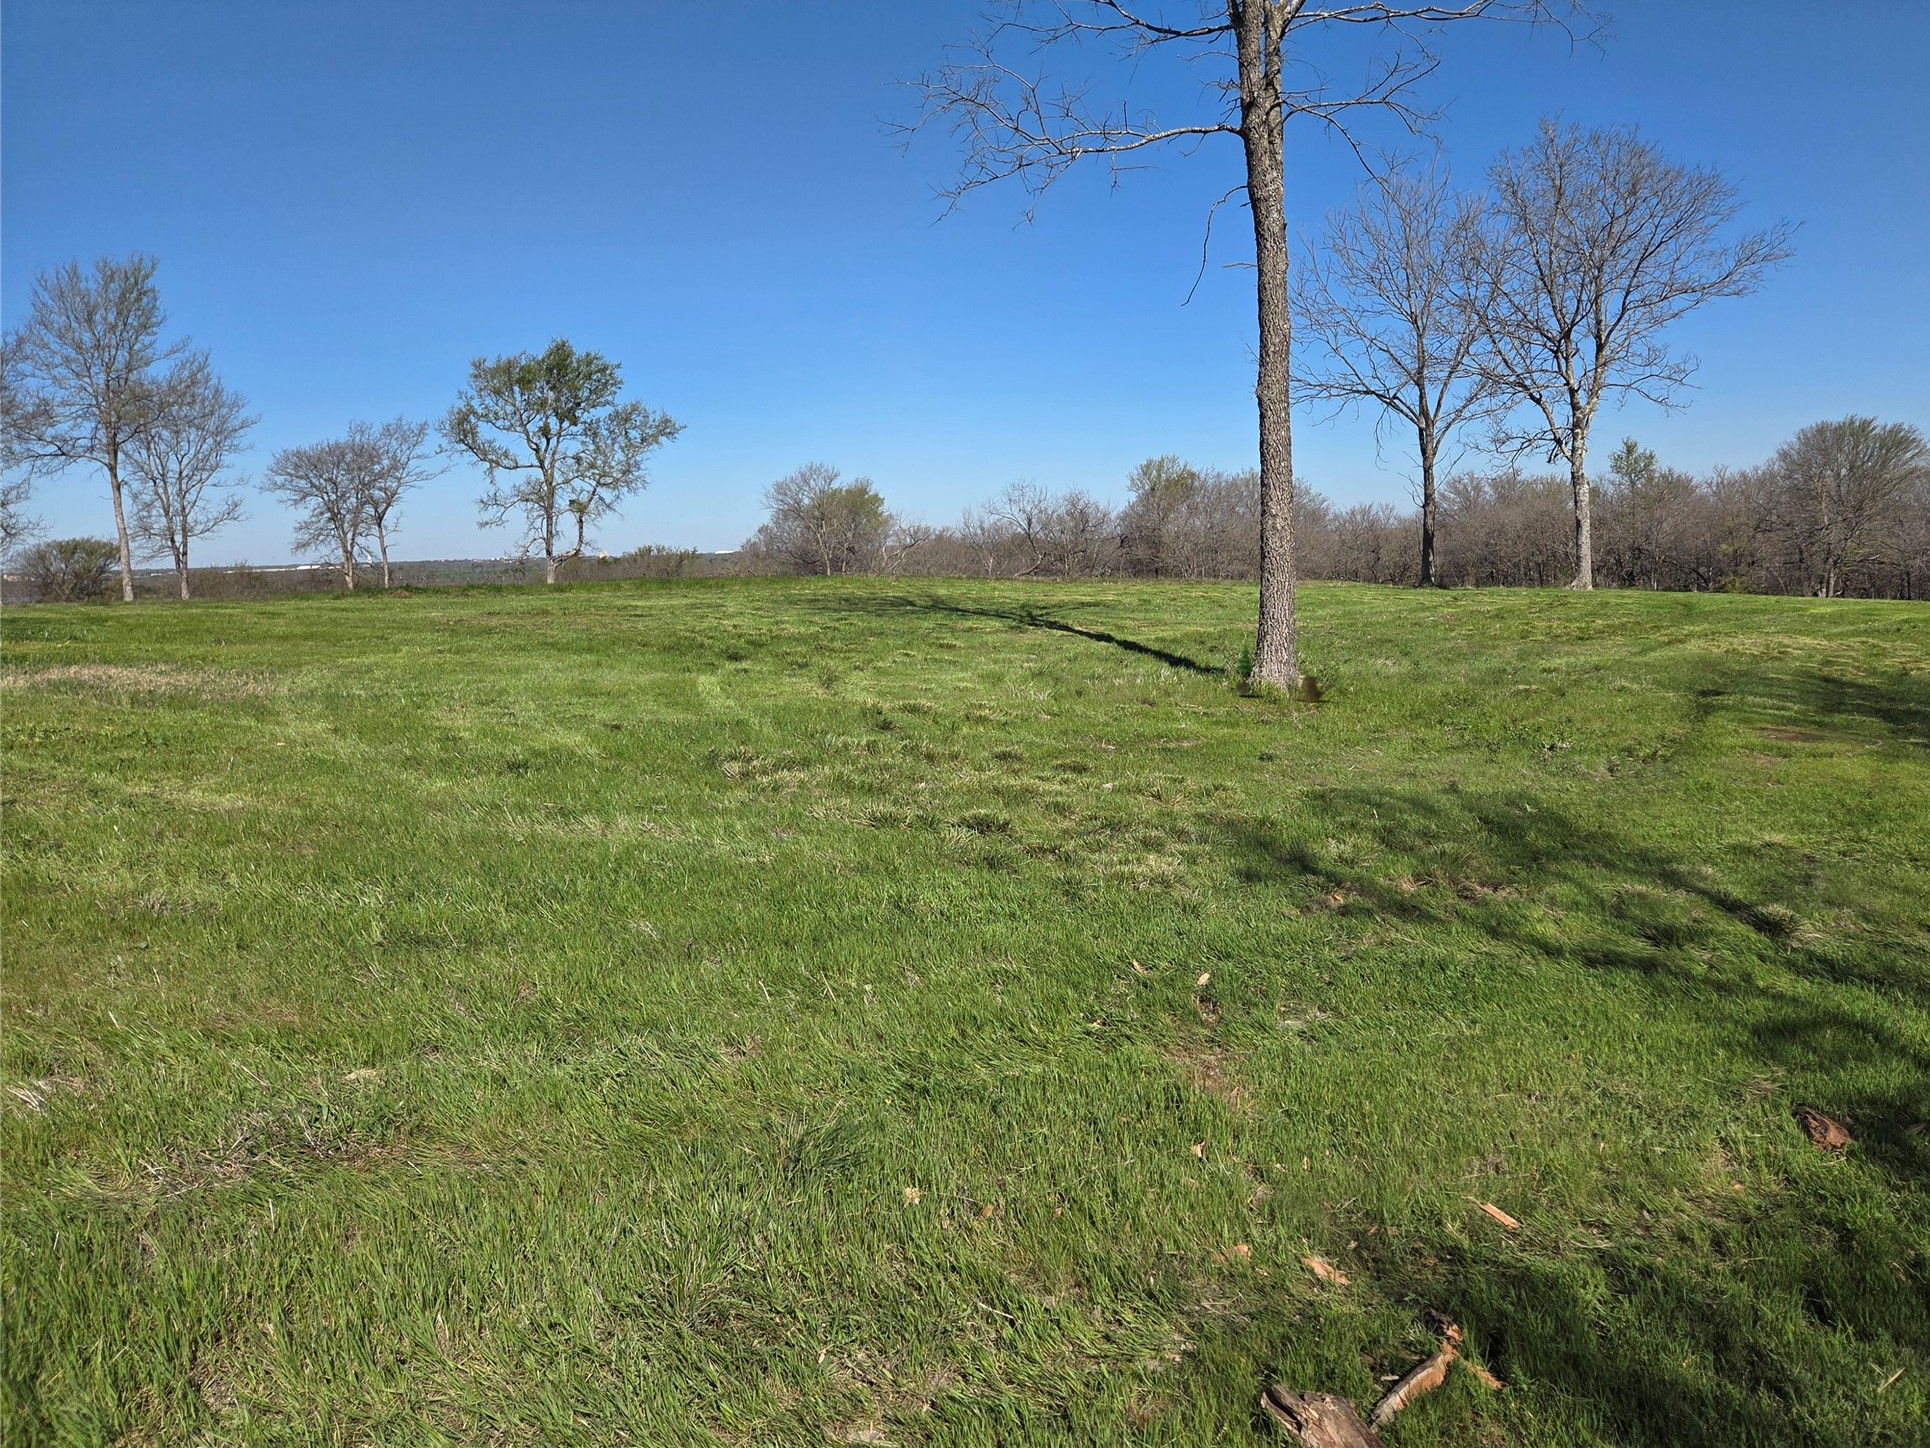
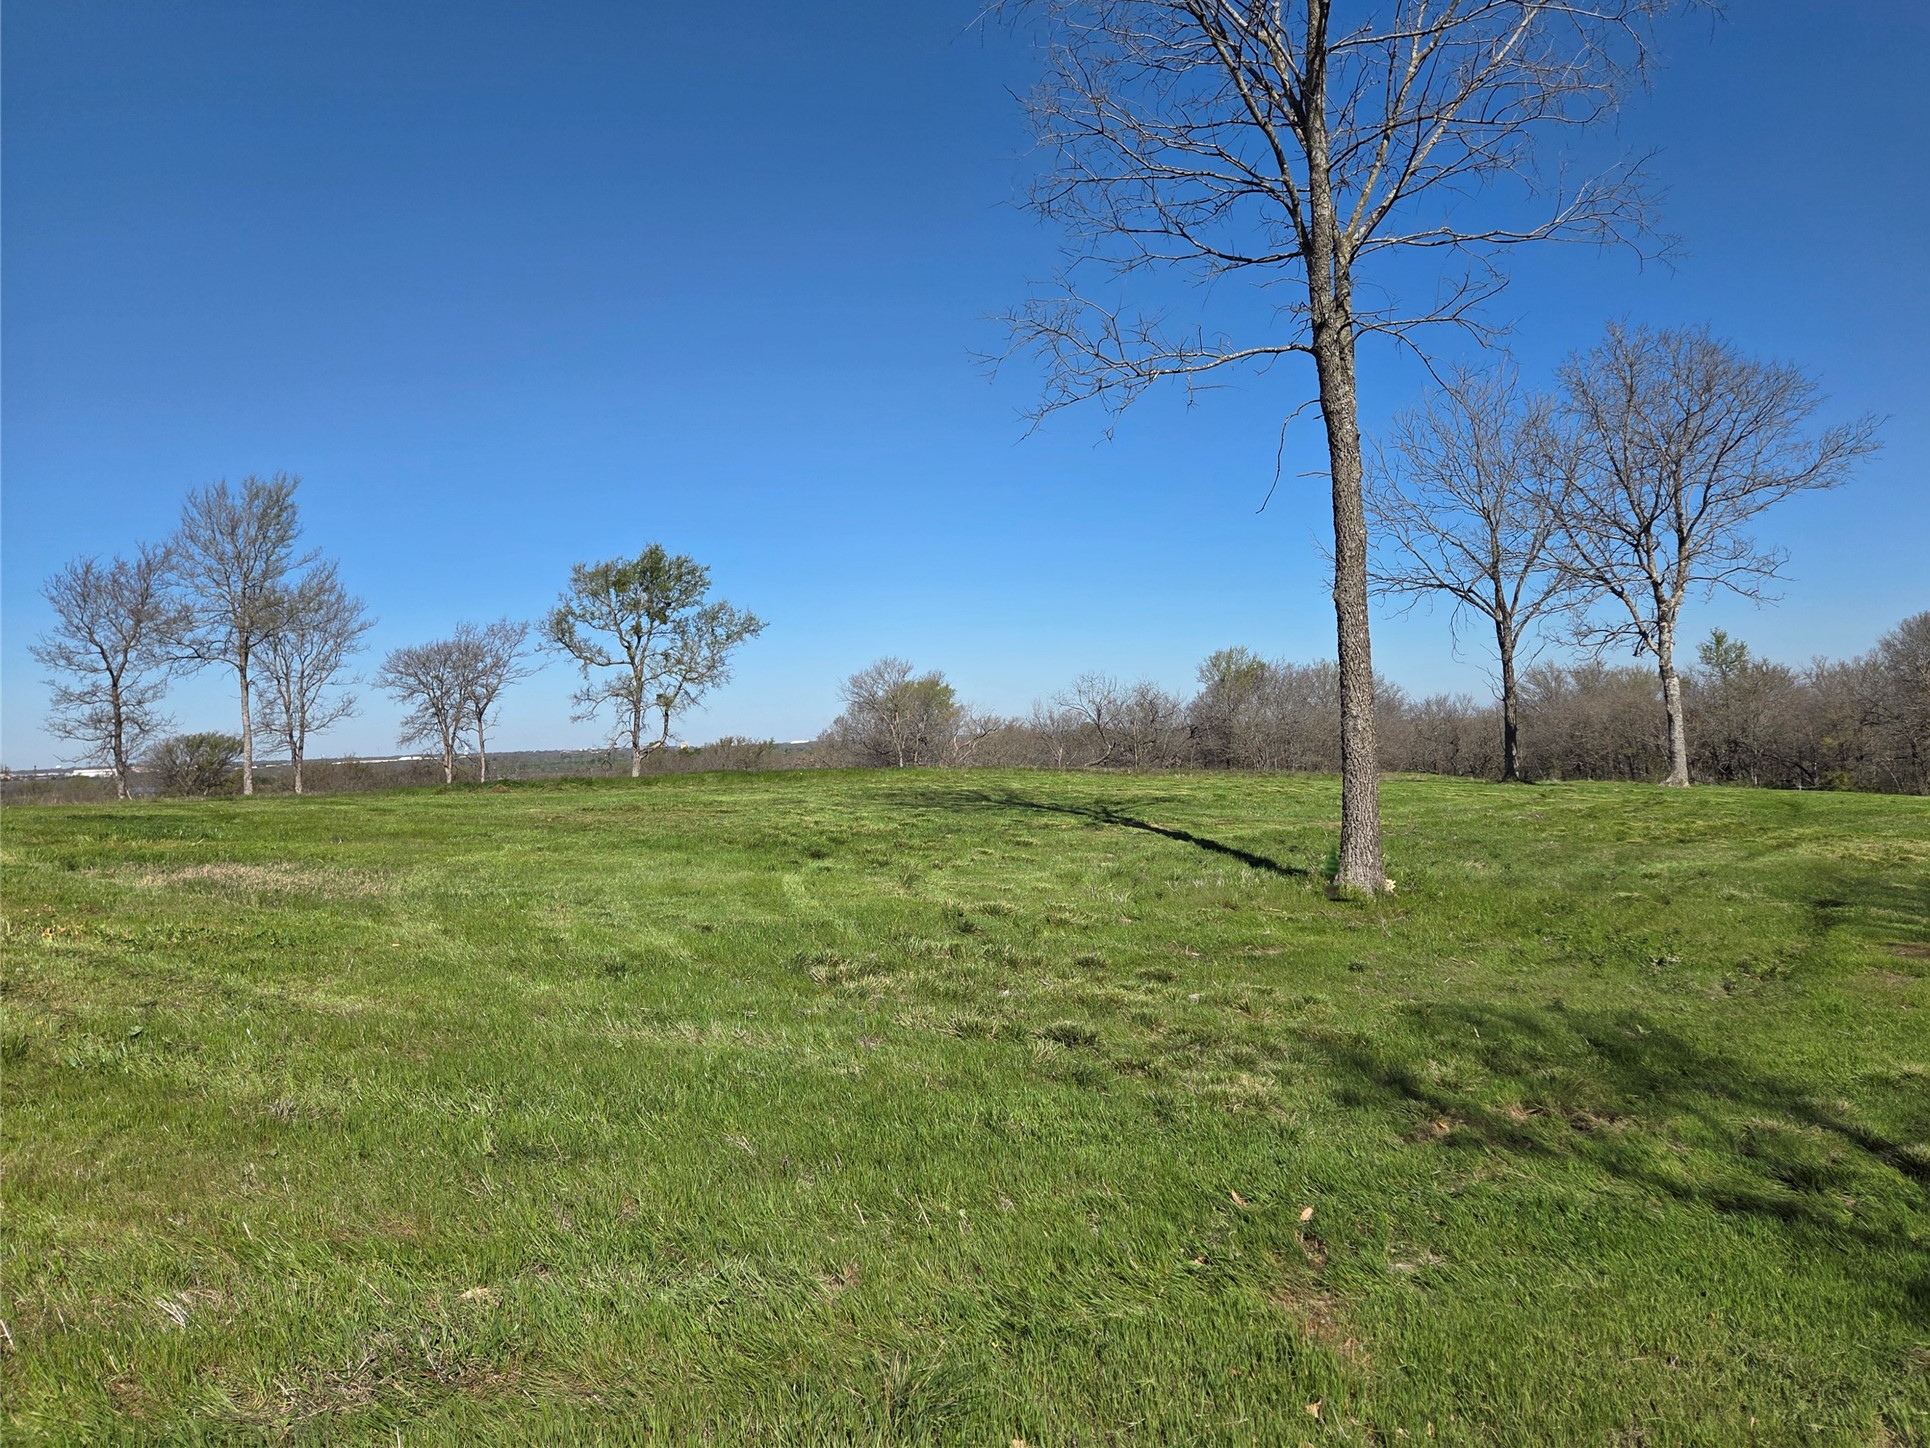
watering can: present [1296,675,1339,702] -> none [1384,878,1437,907]

